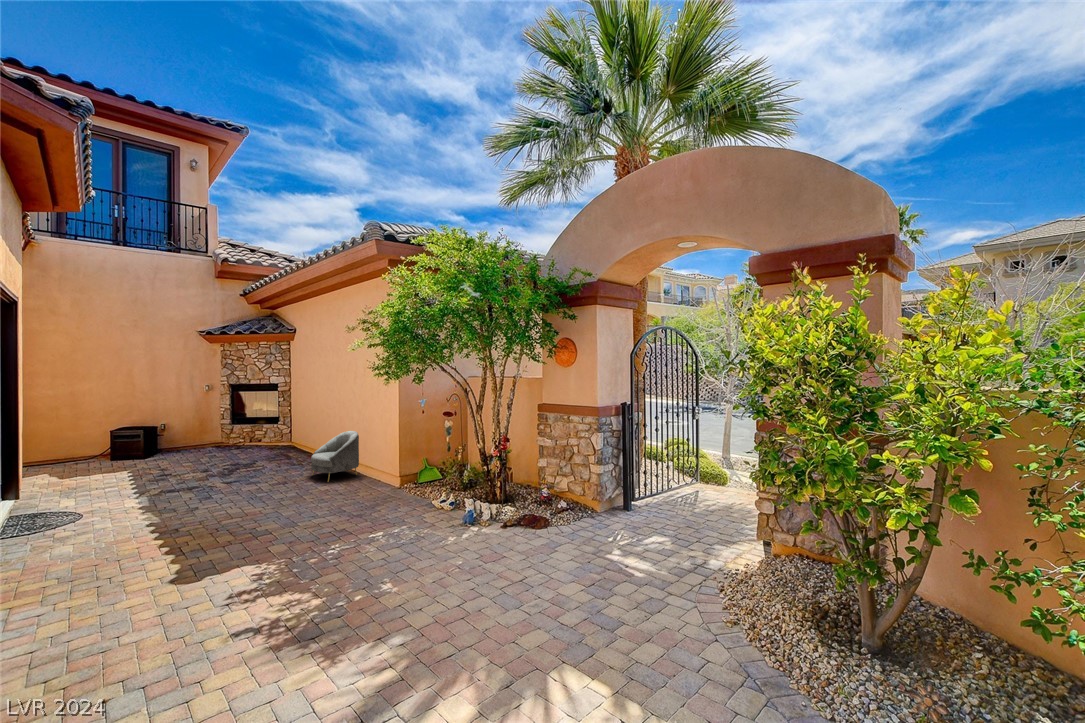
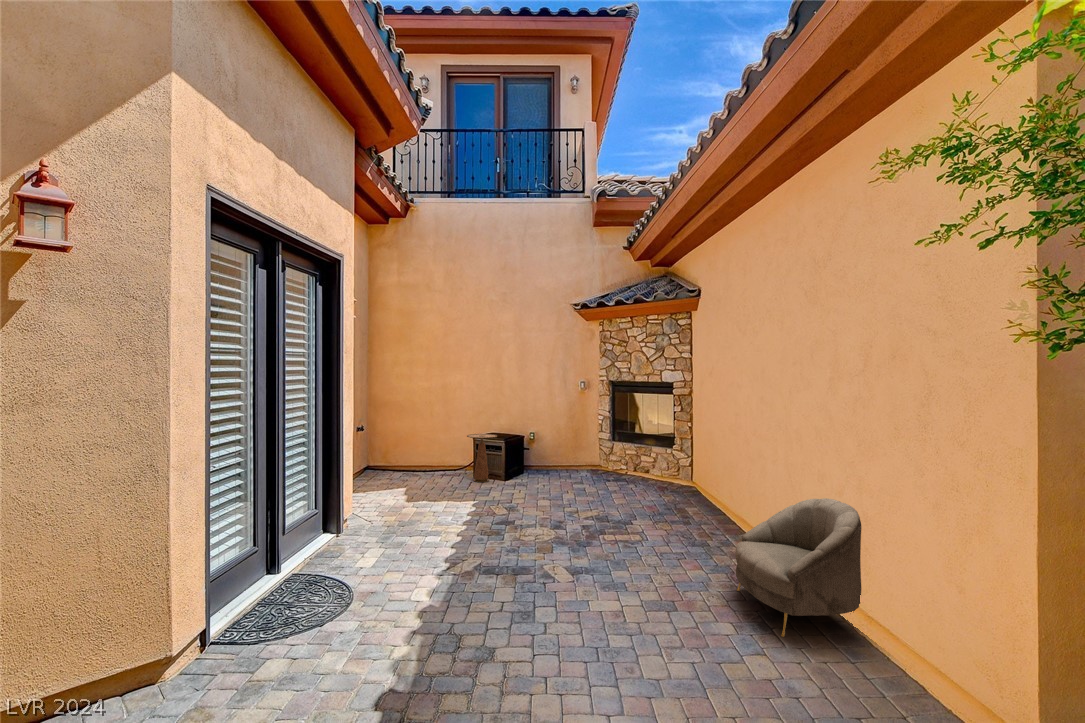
side table: none [105,428,136,464] -> present [467,434,497,482]

